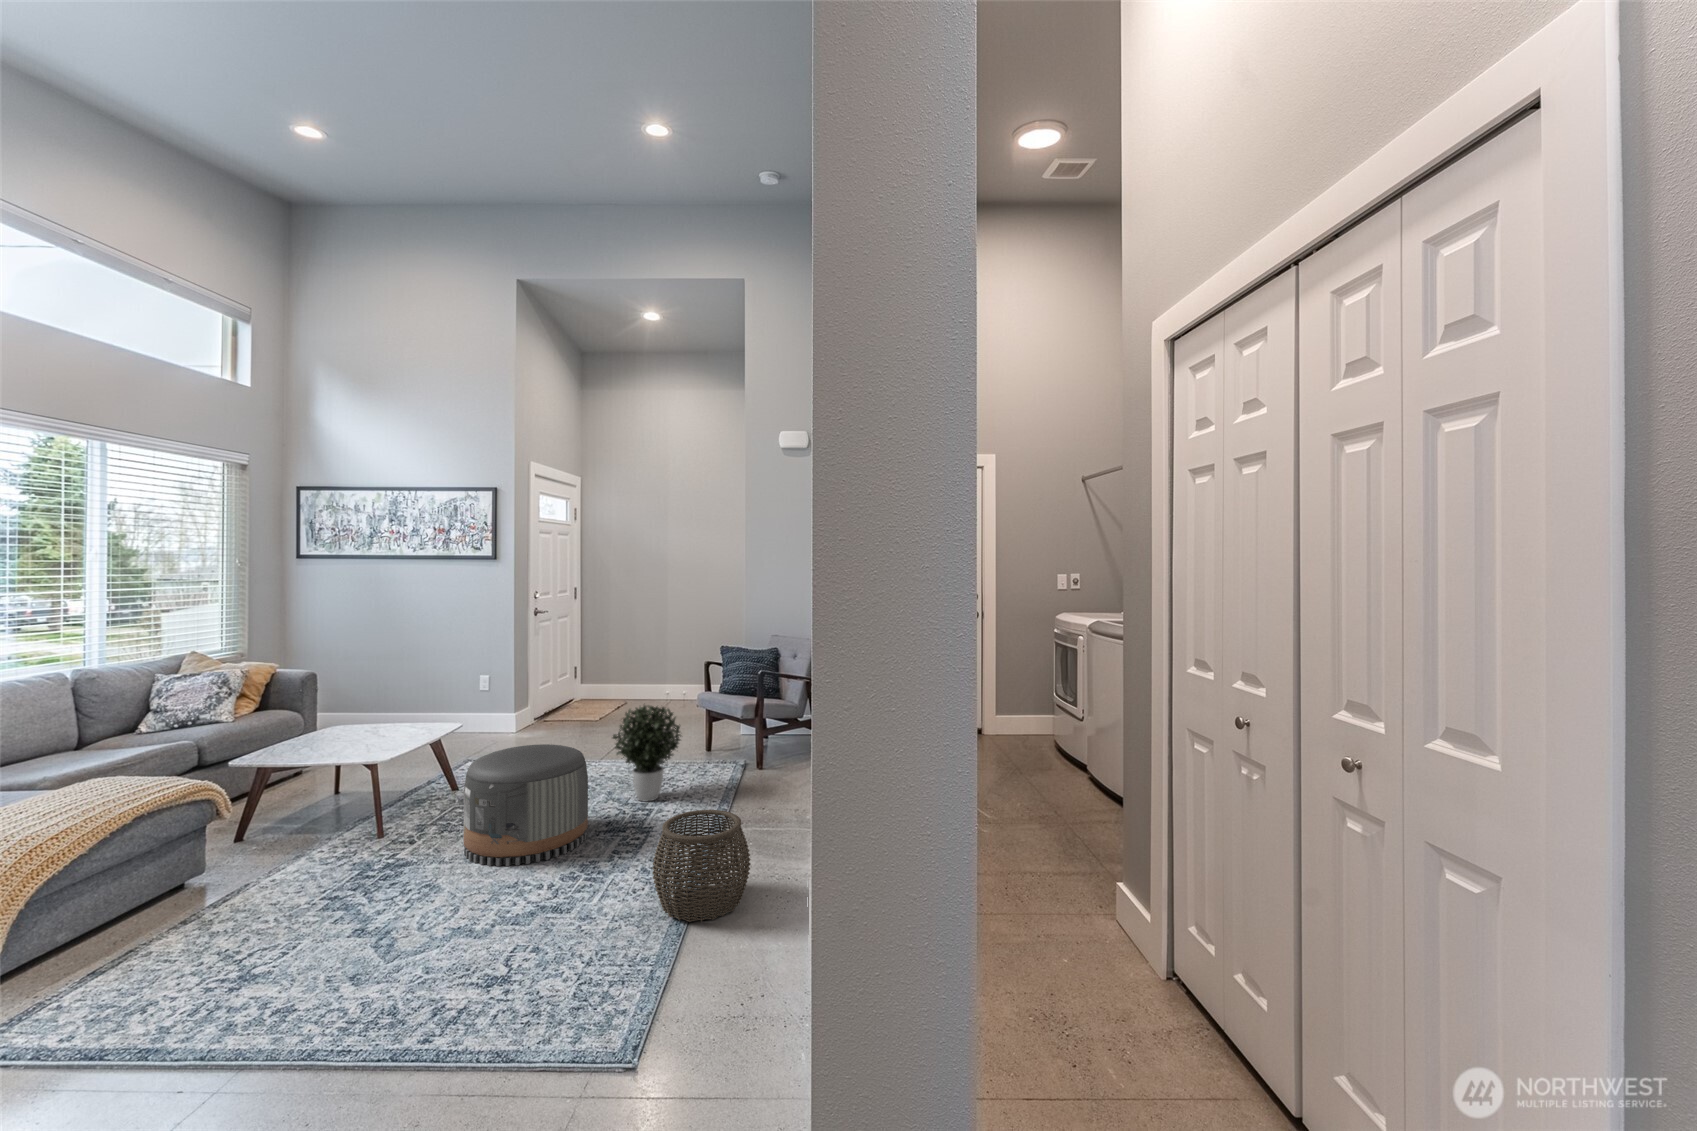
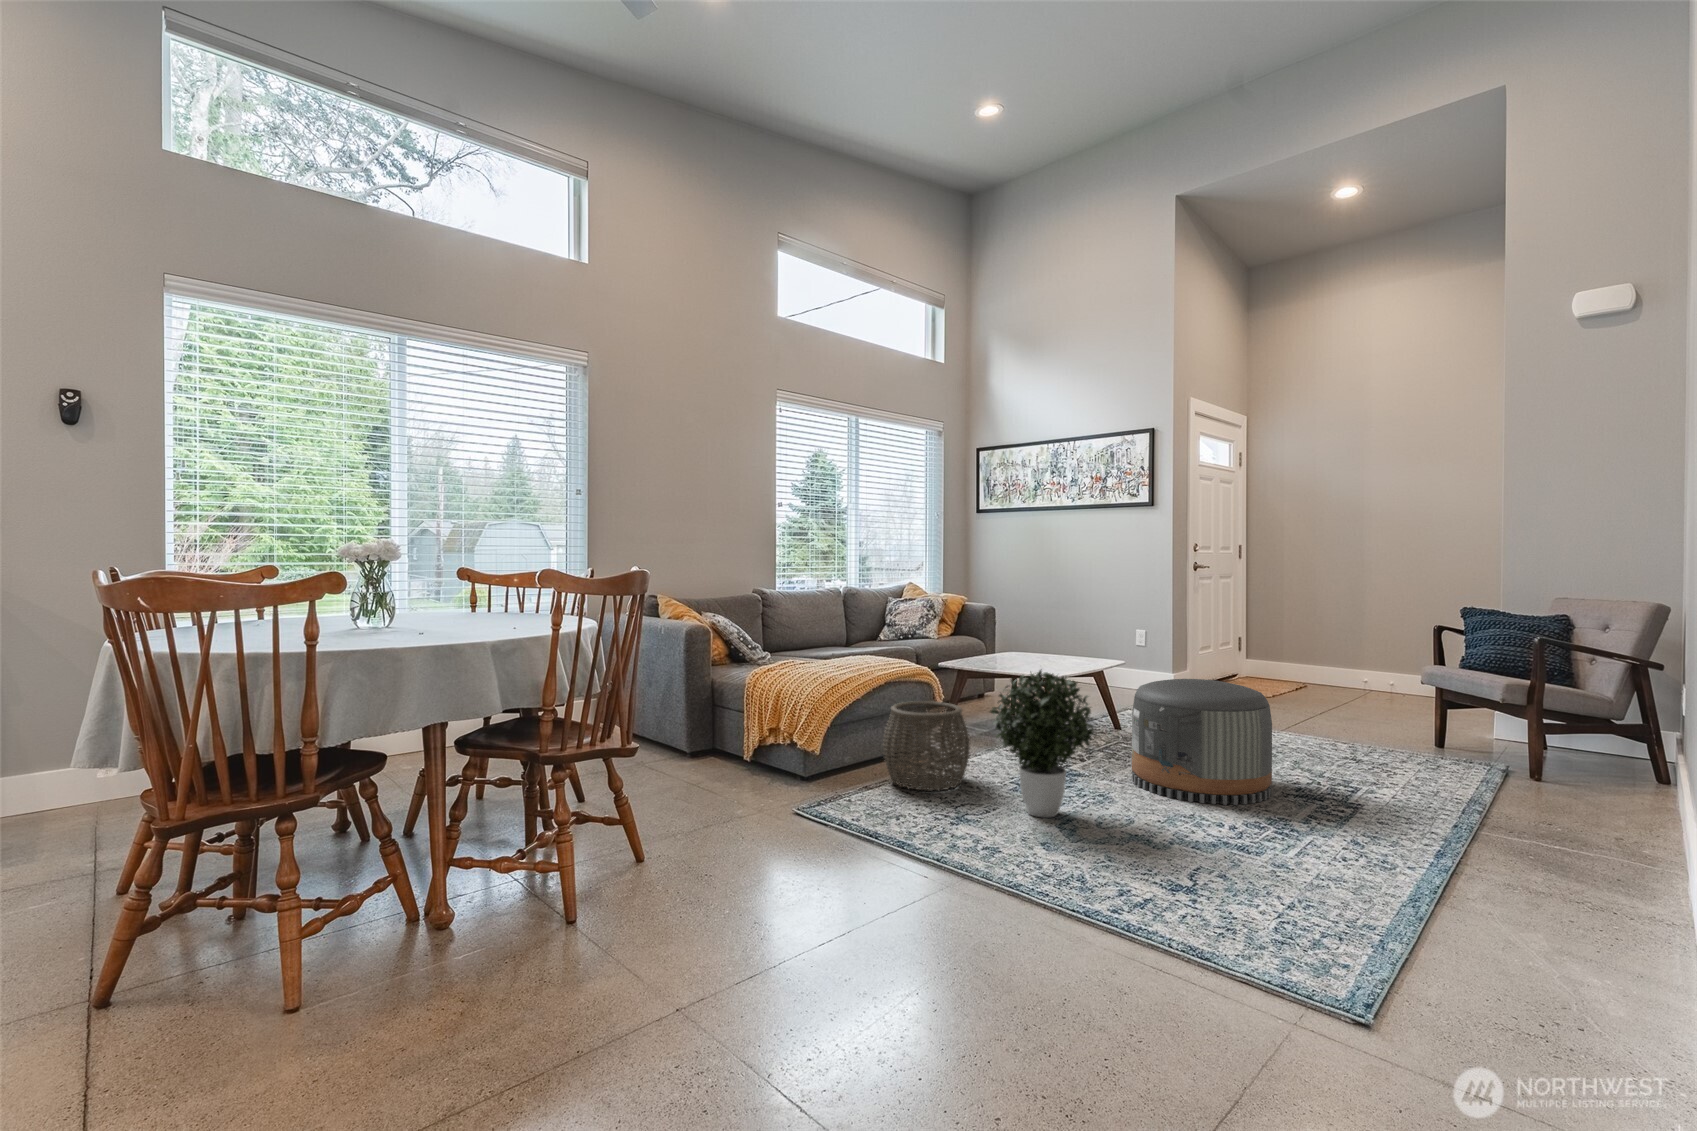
potted plant: present [613,705,681,802] -> present [990,670,1094,818]
woven basket: present [652,810,751,922] -> present [883,701,970,791]

